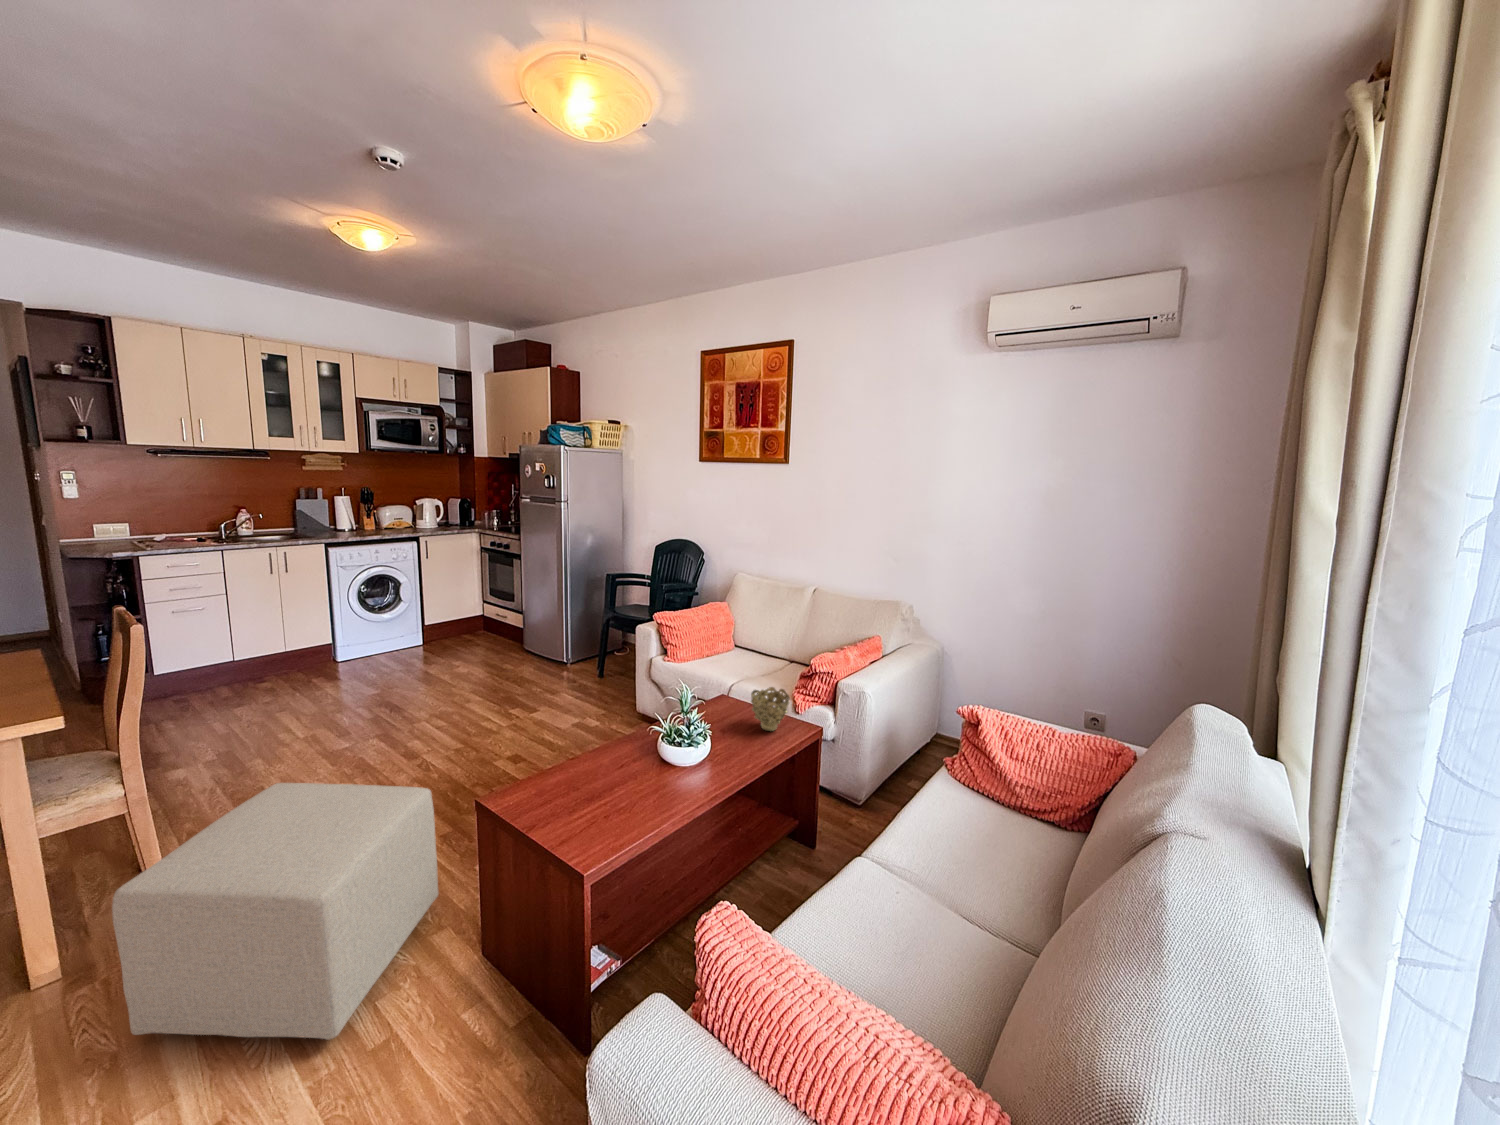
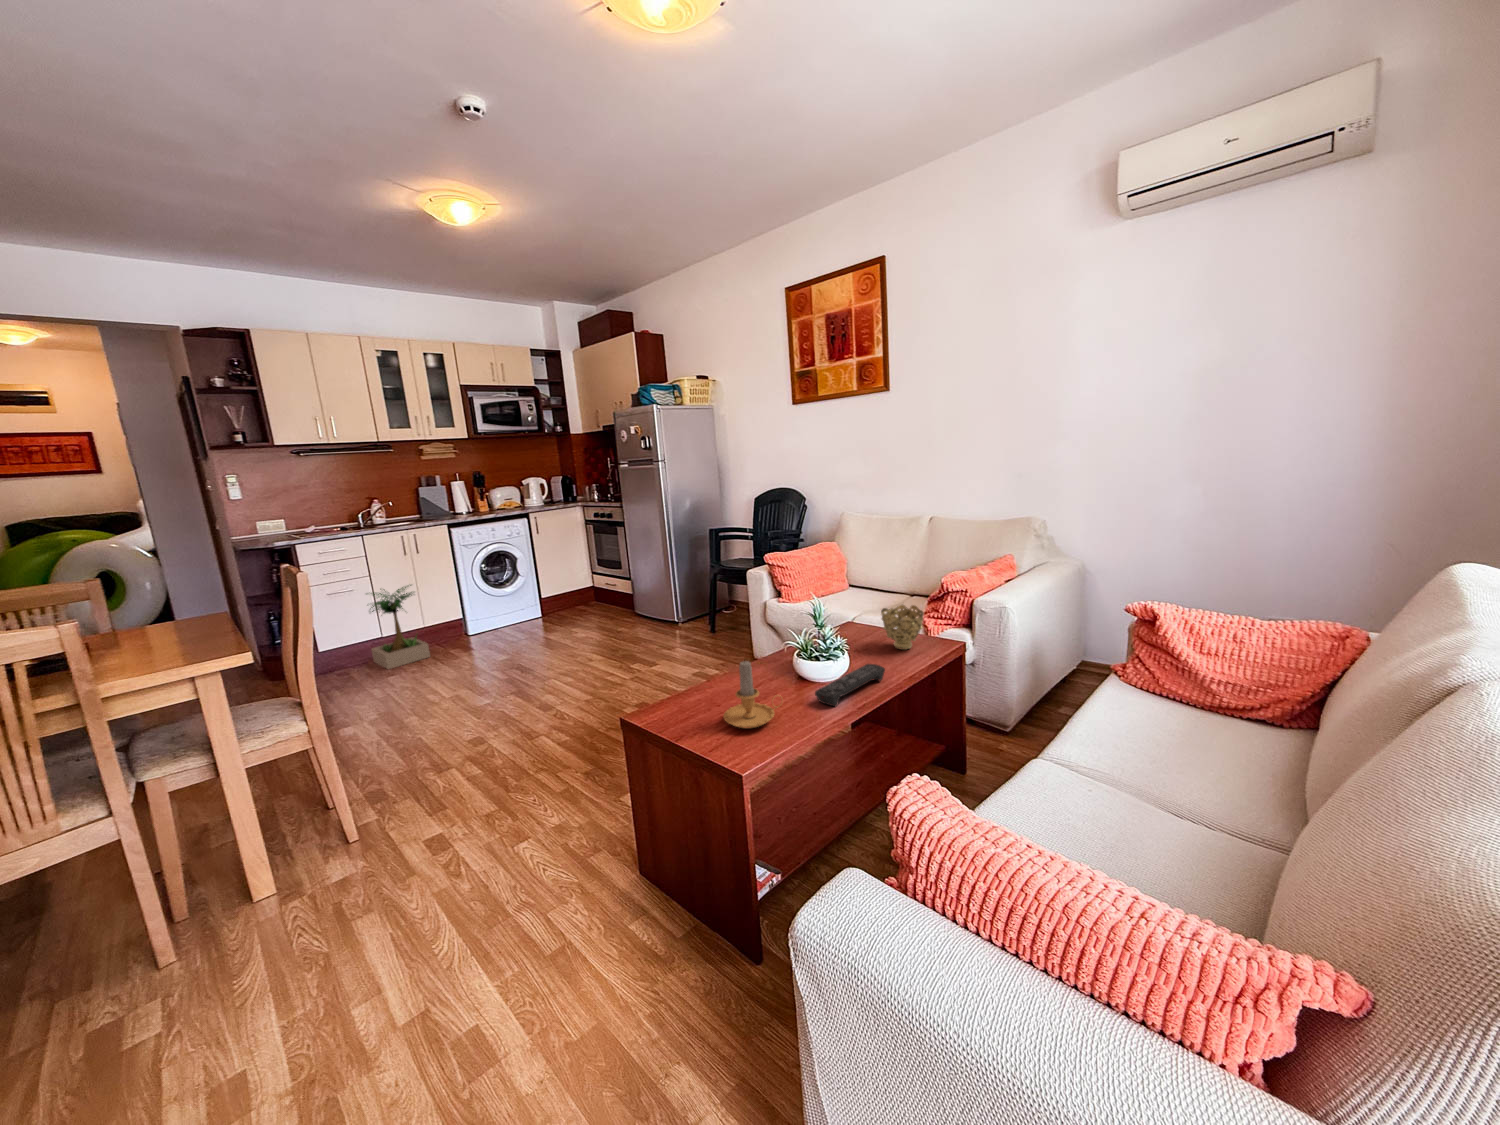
potted plant: none [209,607,290,700] -> present [370,585,430,669]
remote control: none [674,749,745,796] -> present [815,664,885,706]
candle: none [580,751,641,819] -> present [723,661,782,729]
ottoman: present [112,783,438,1040] -> none [310,715,589,944]

